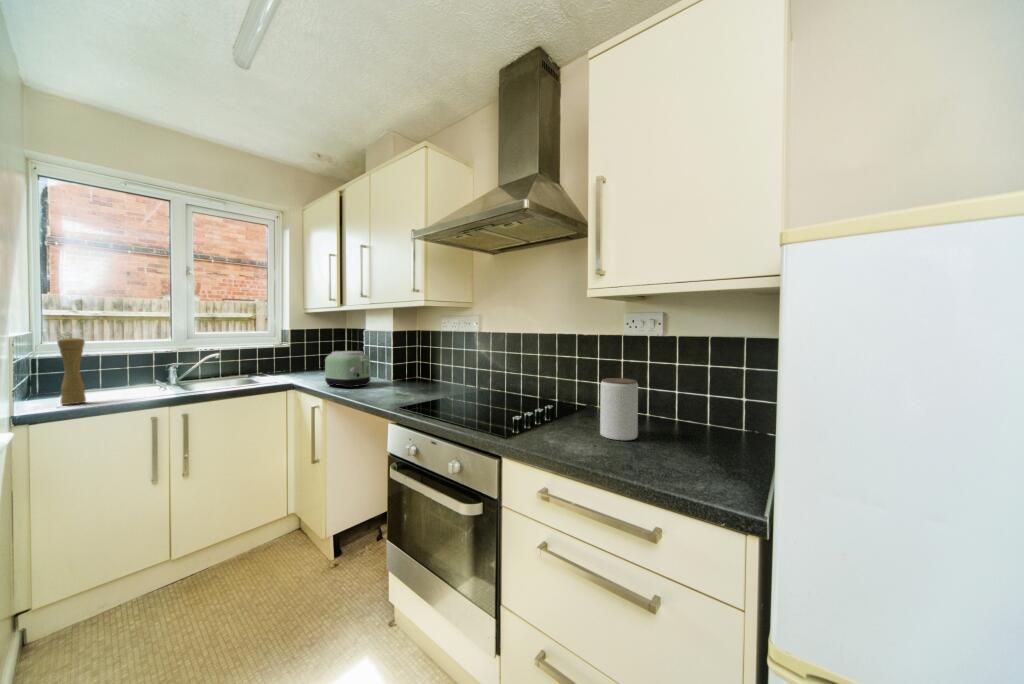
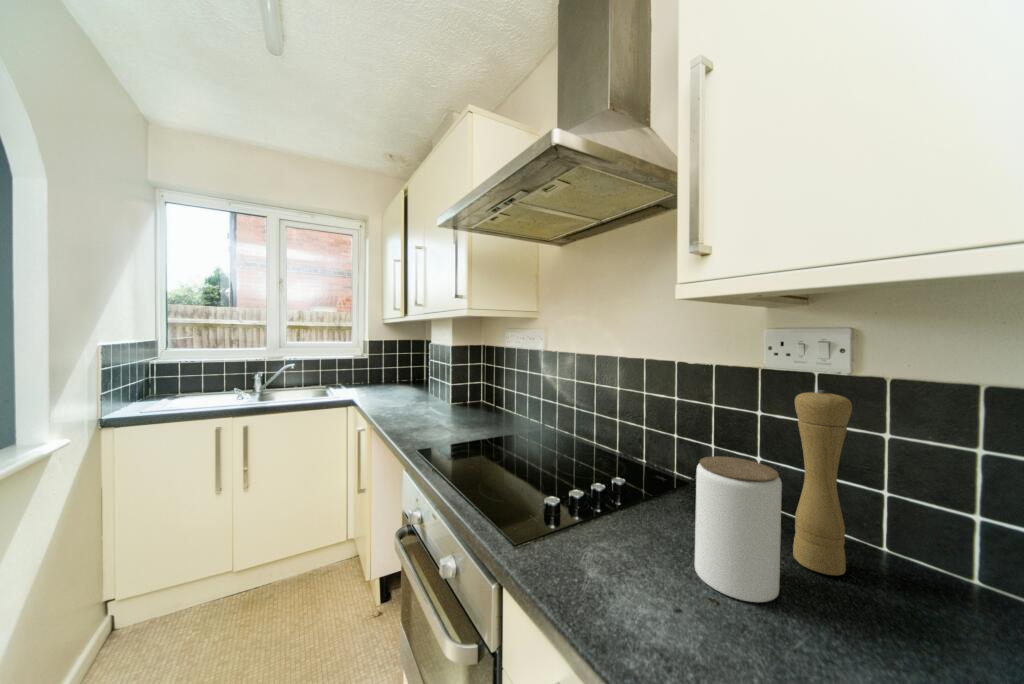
pepper mill: present [58,337,86,405] -> present [793,390,852,575]
toaster: present [325,351,371,388] -> none [377,367,425,411]

